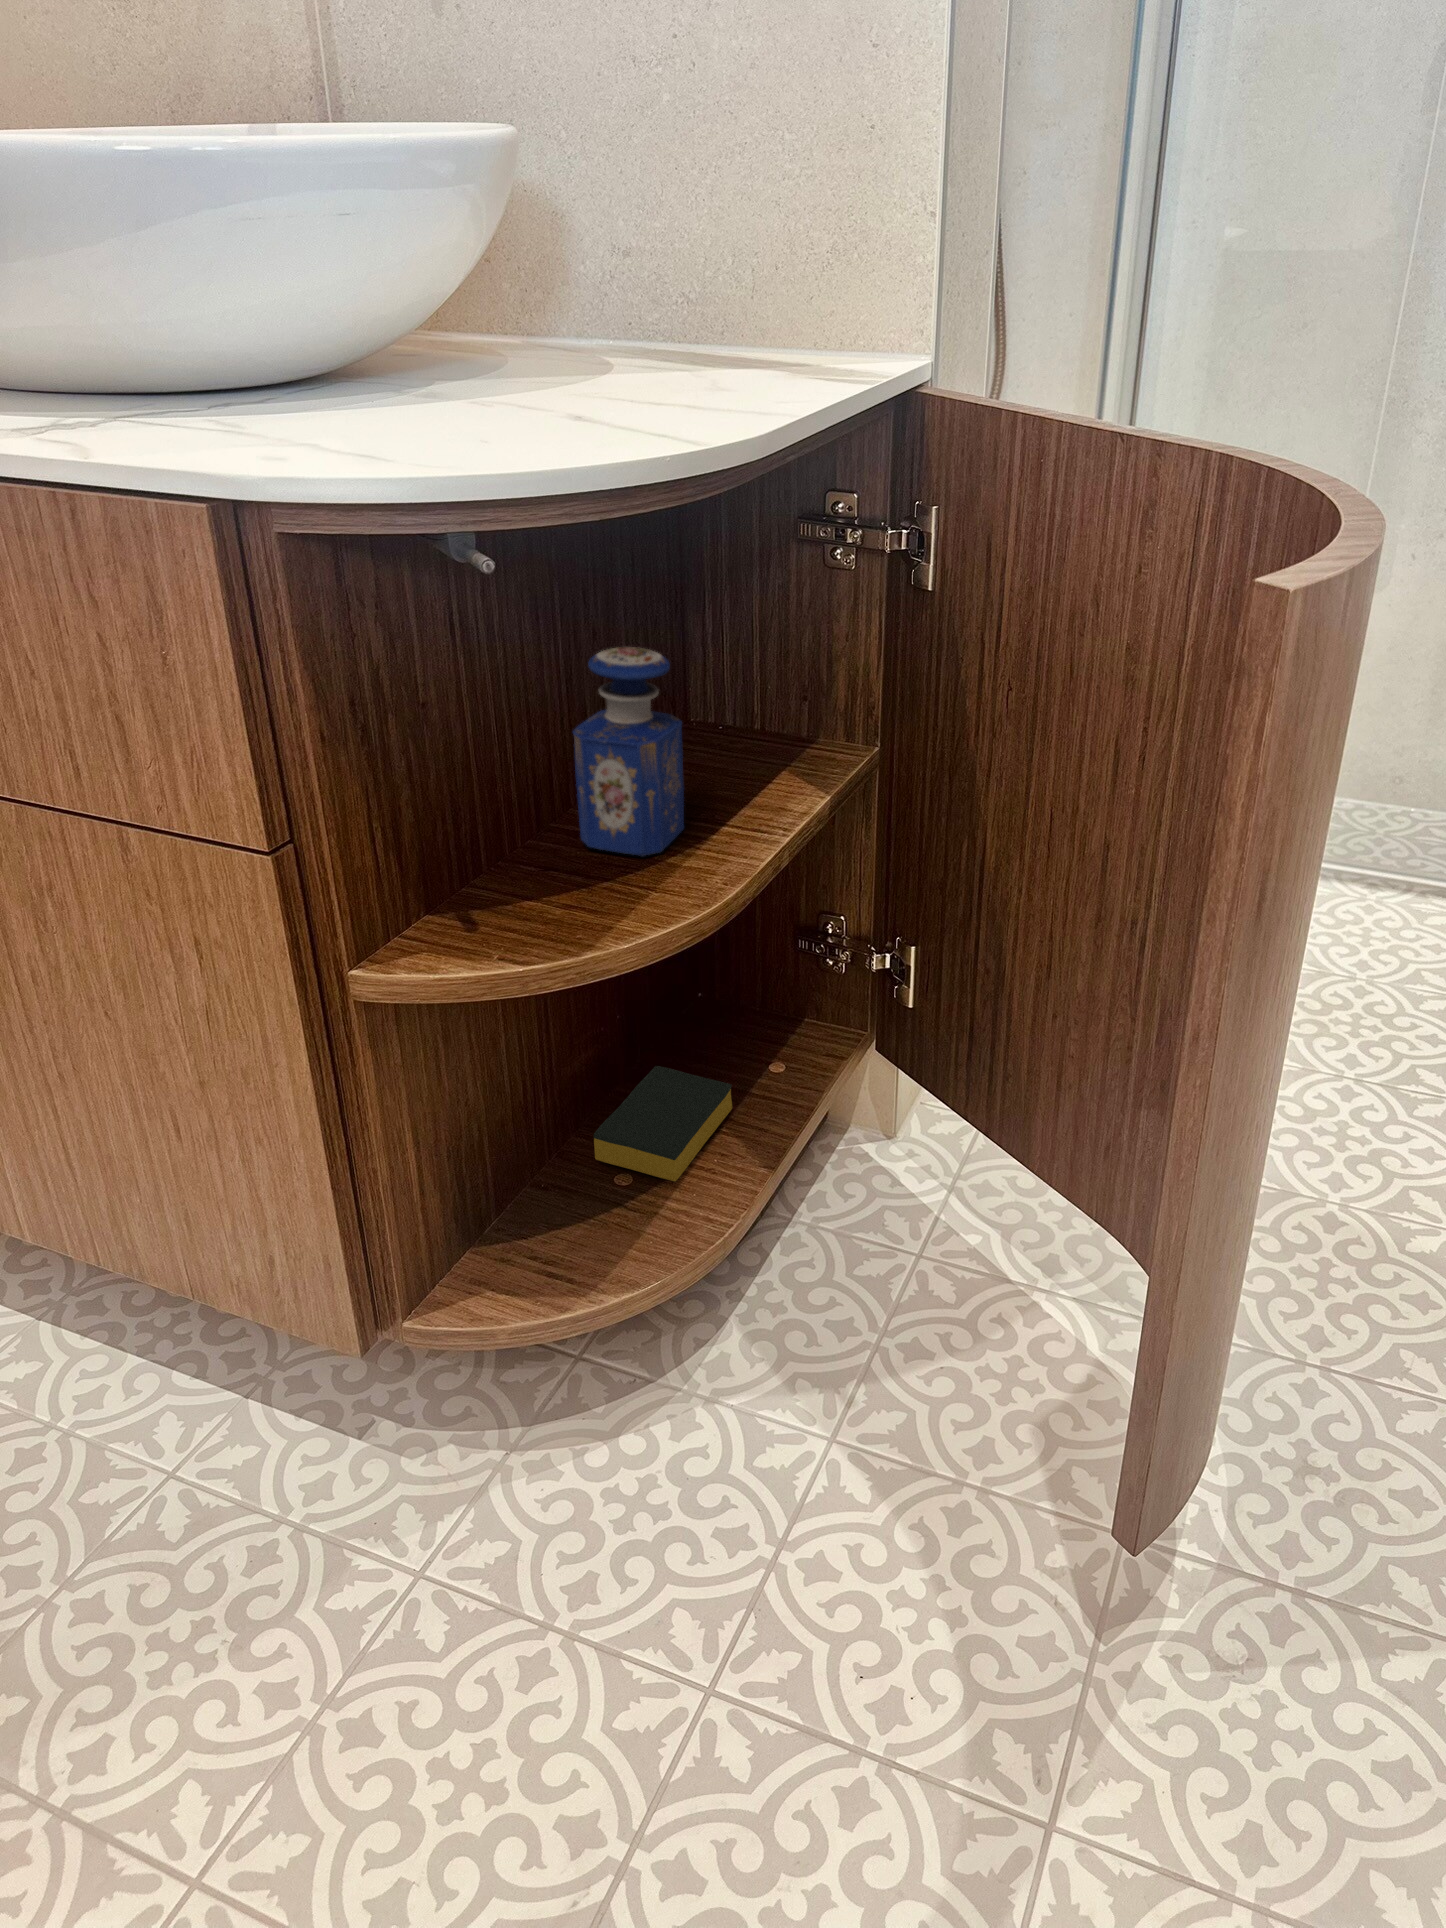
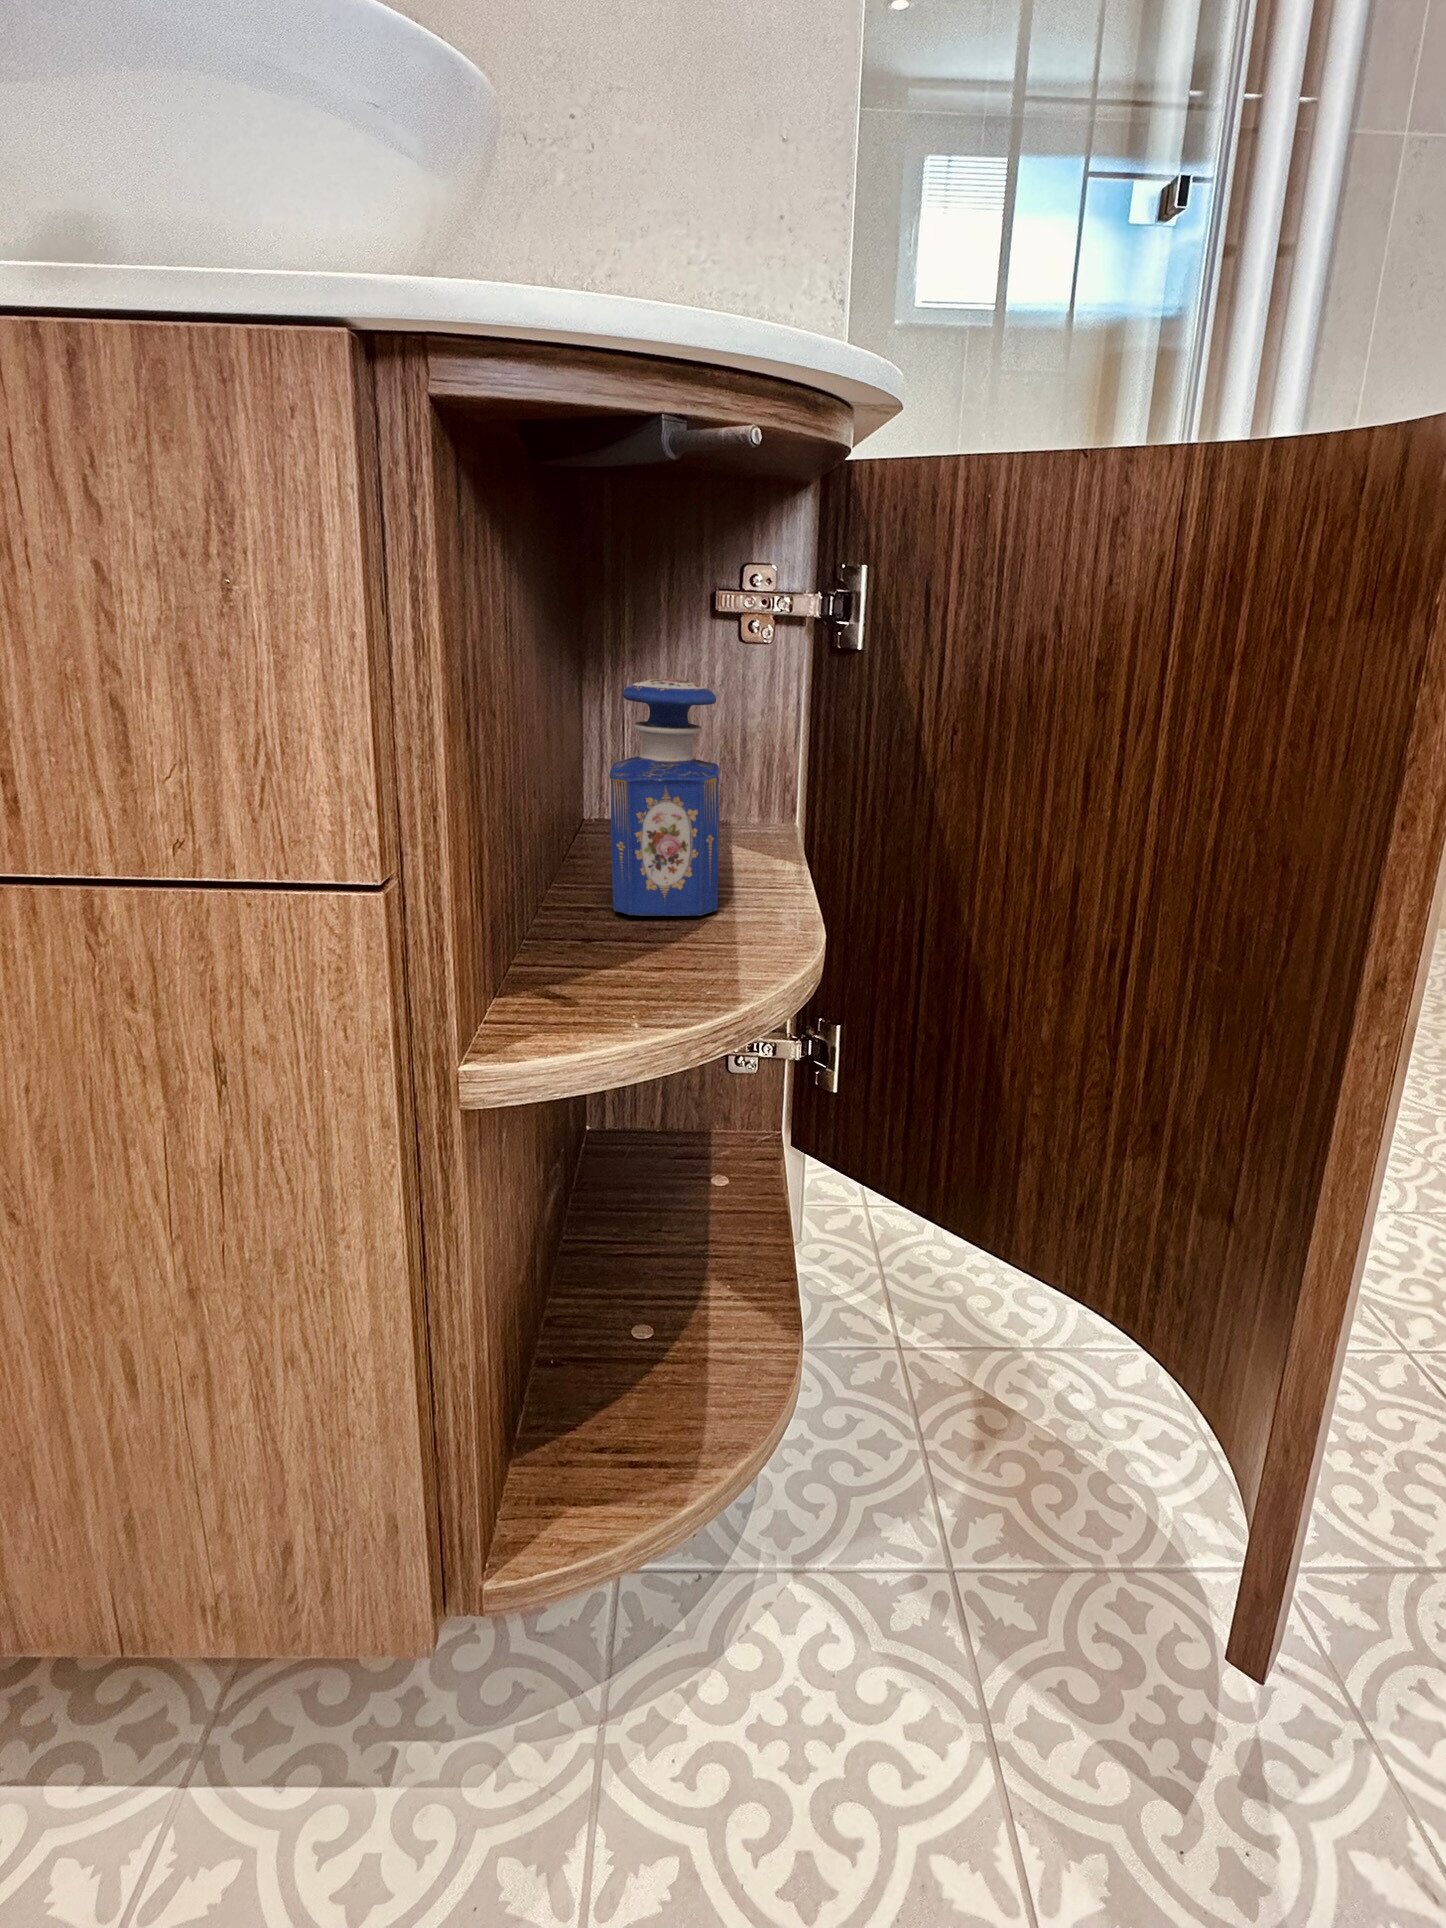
sponge: present [594,1066,732,1181] -> none [614,1193,725,1312]

